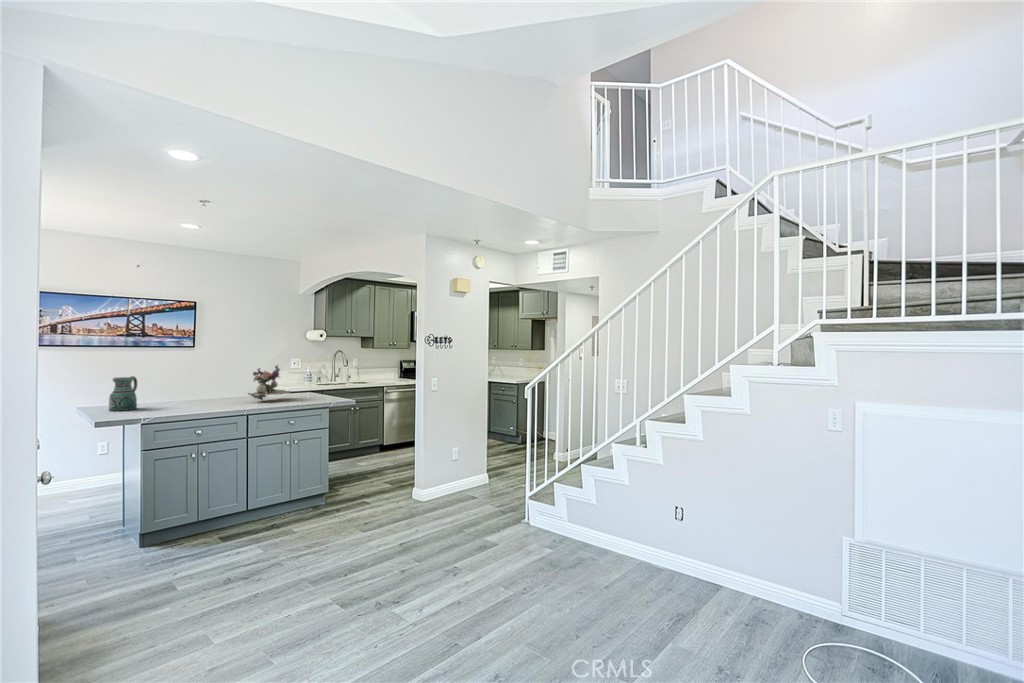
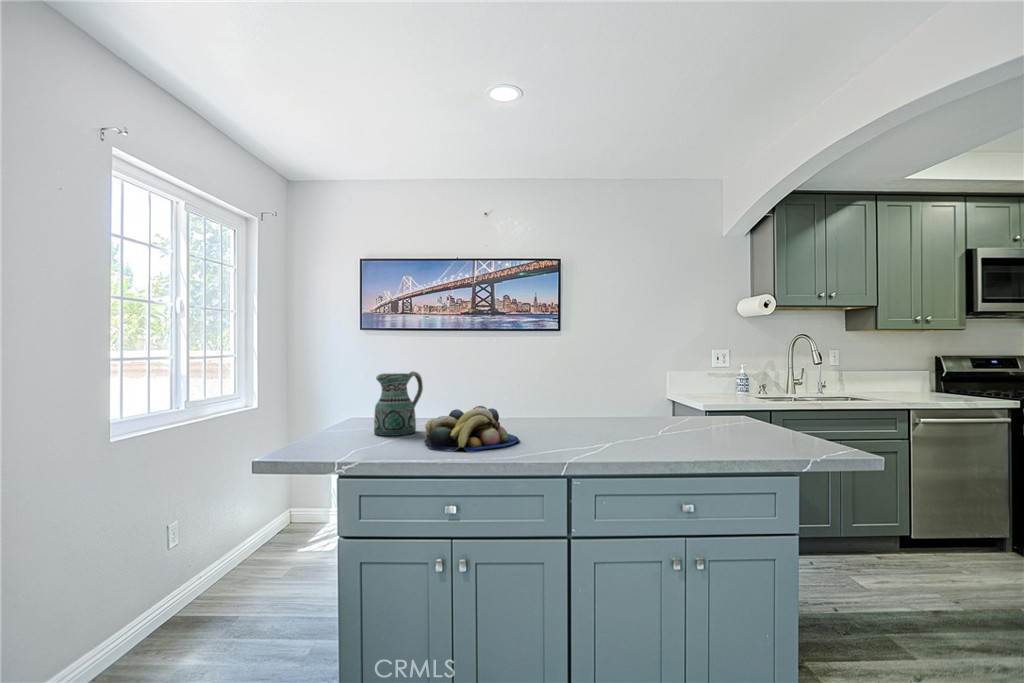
flower arrangement: present [248,366,290,400] -> none [597,353,696,436]
fruit bowl: none [155,392,209,412] -> present [424,406,519,452]

